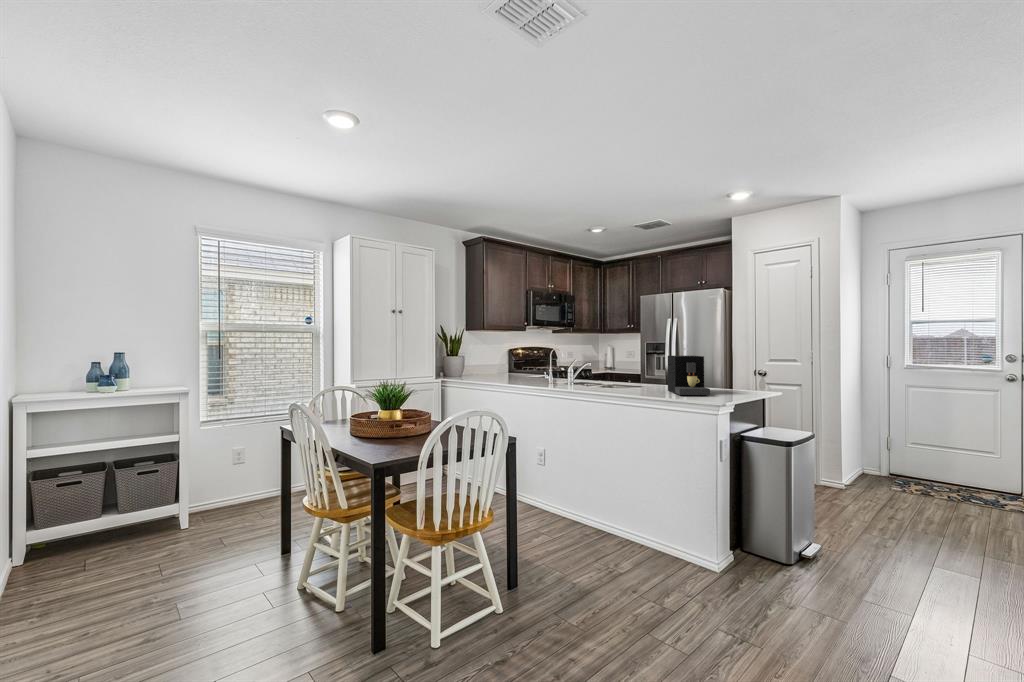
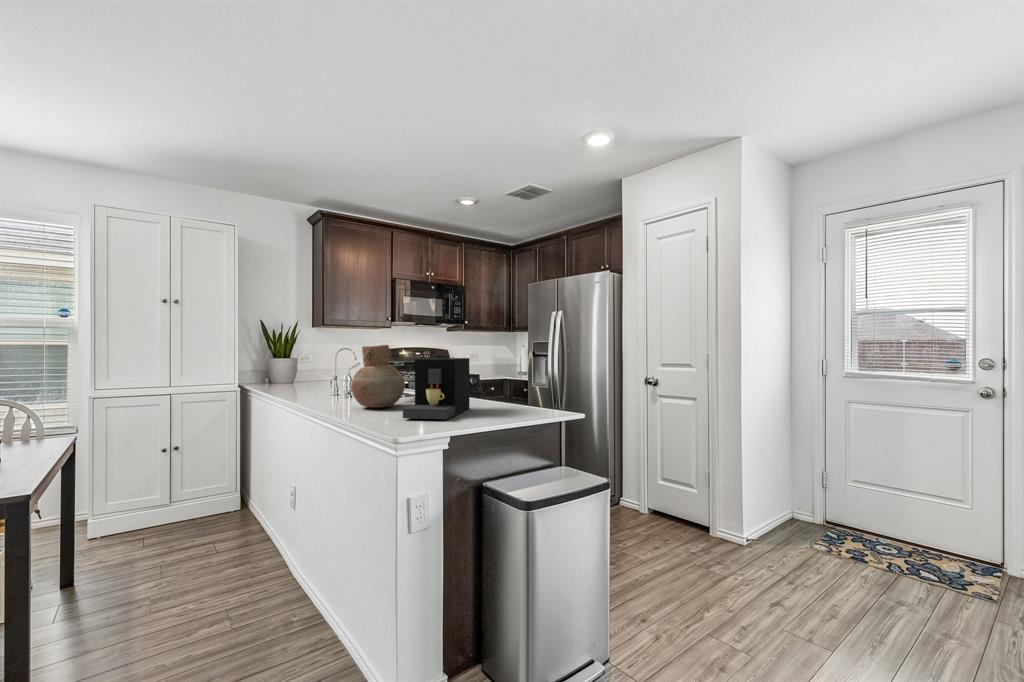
vase: none [608,347,645,390] -> present [351,345,405,408]

